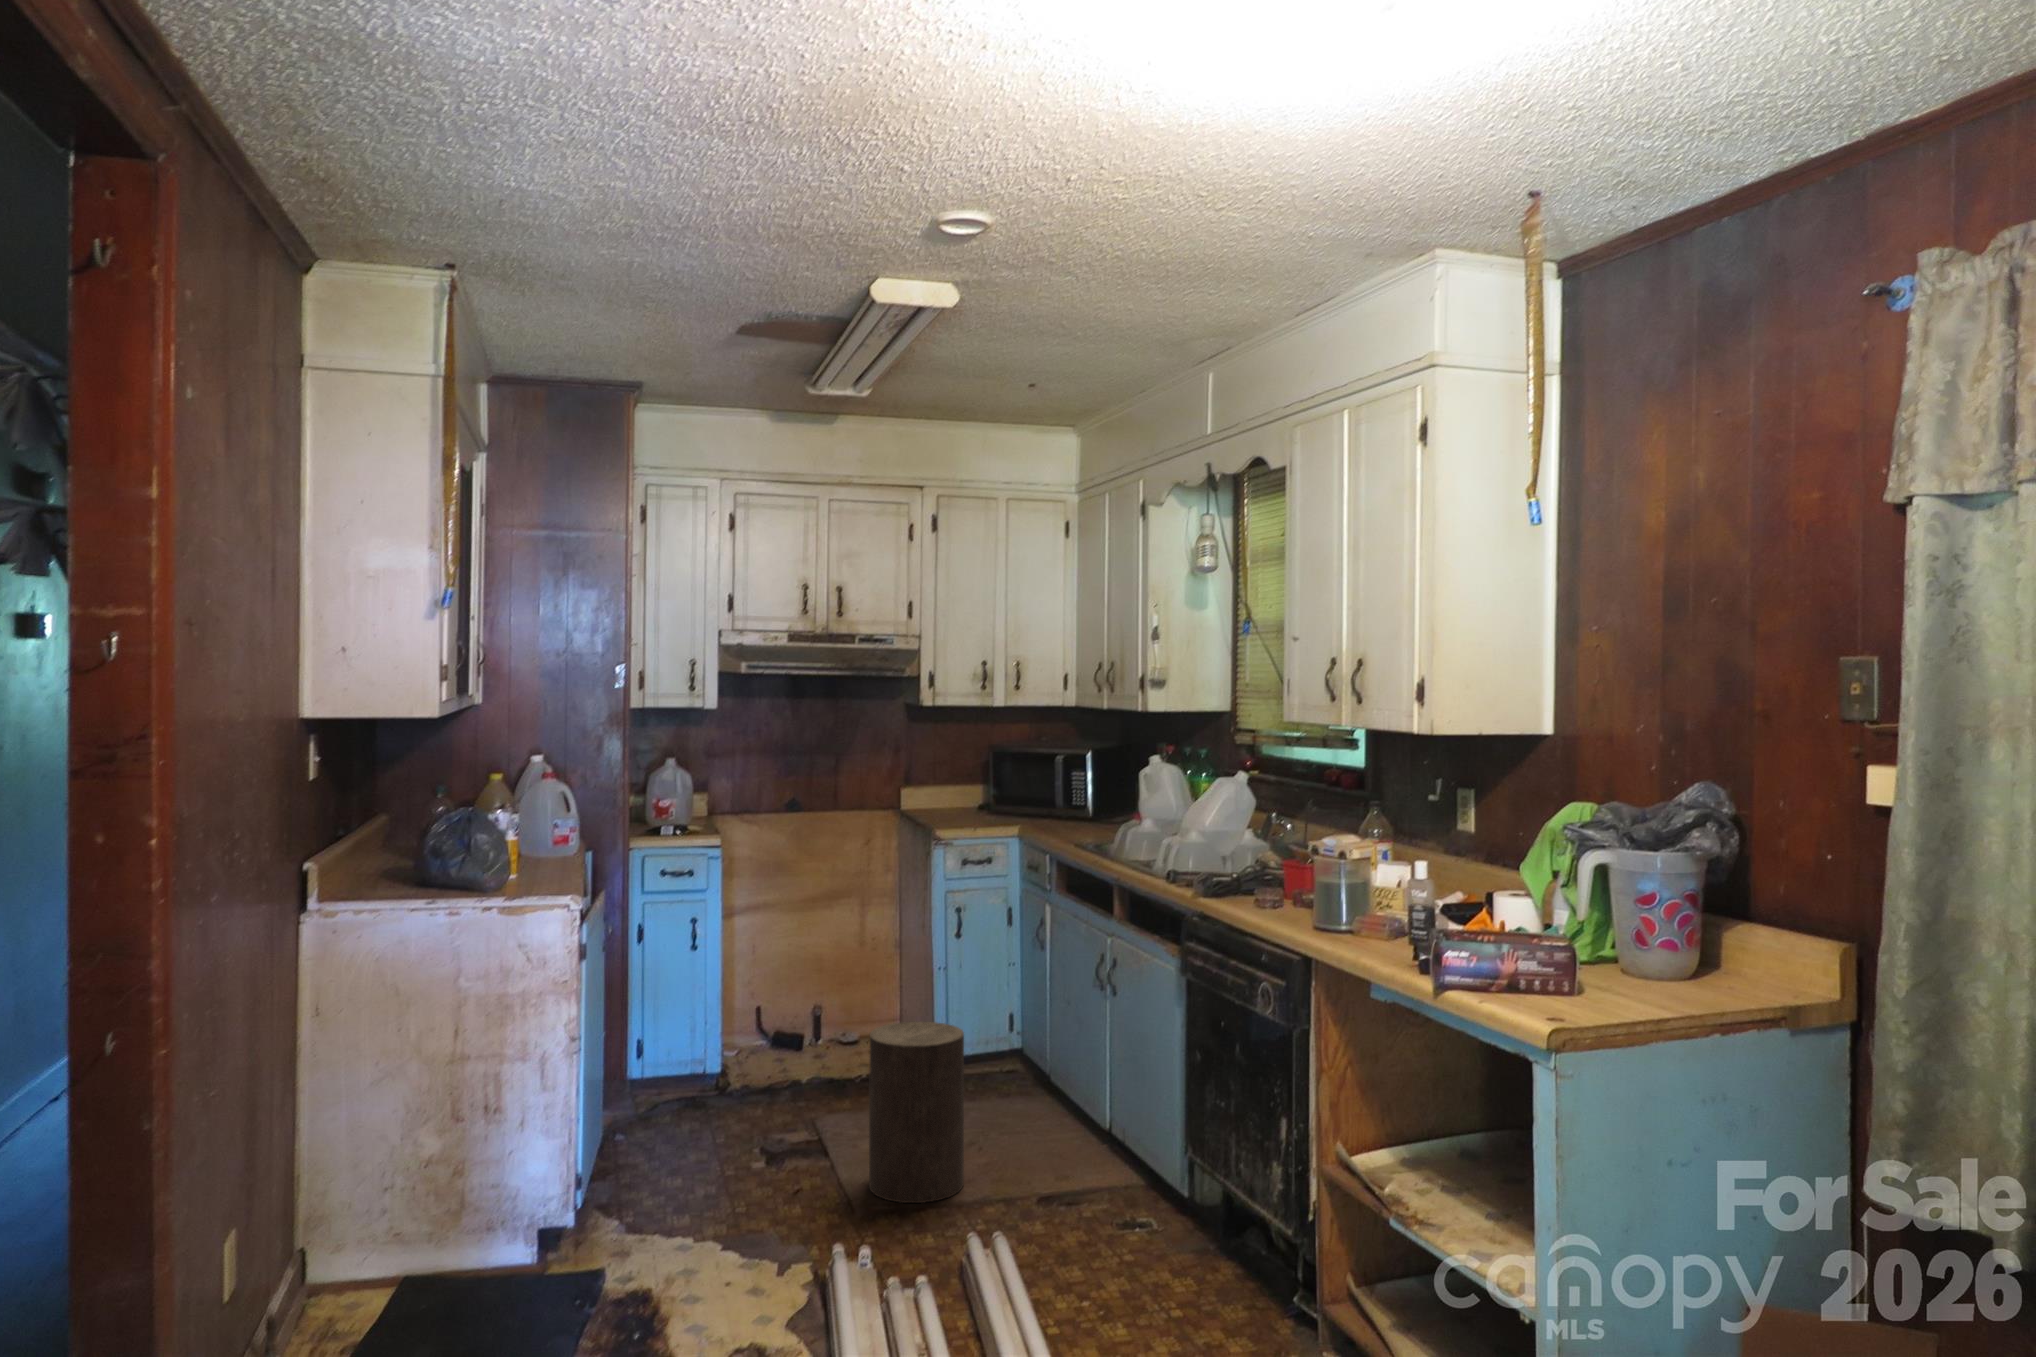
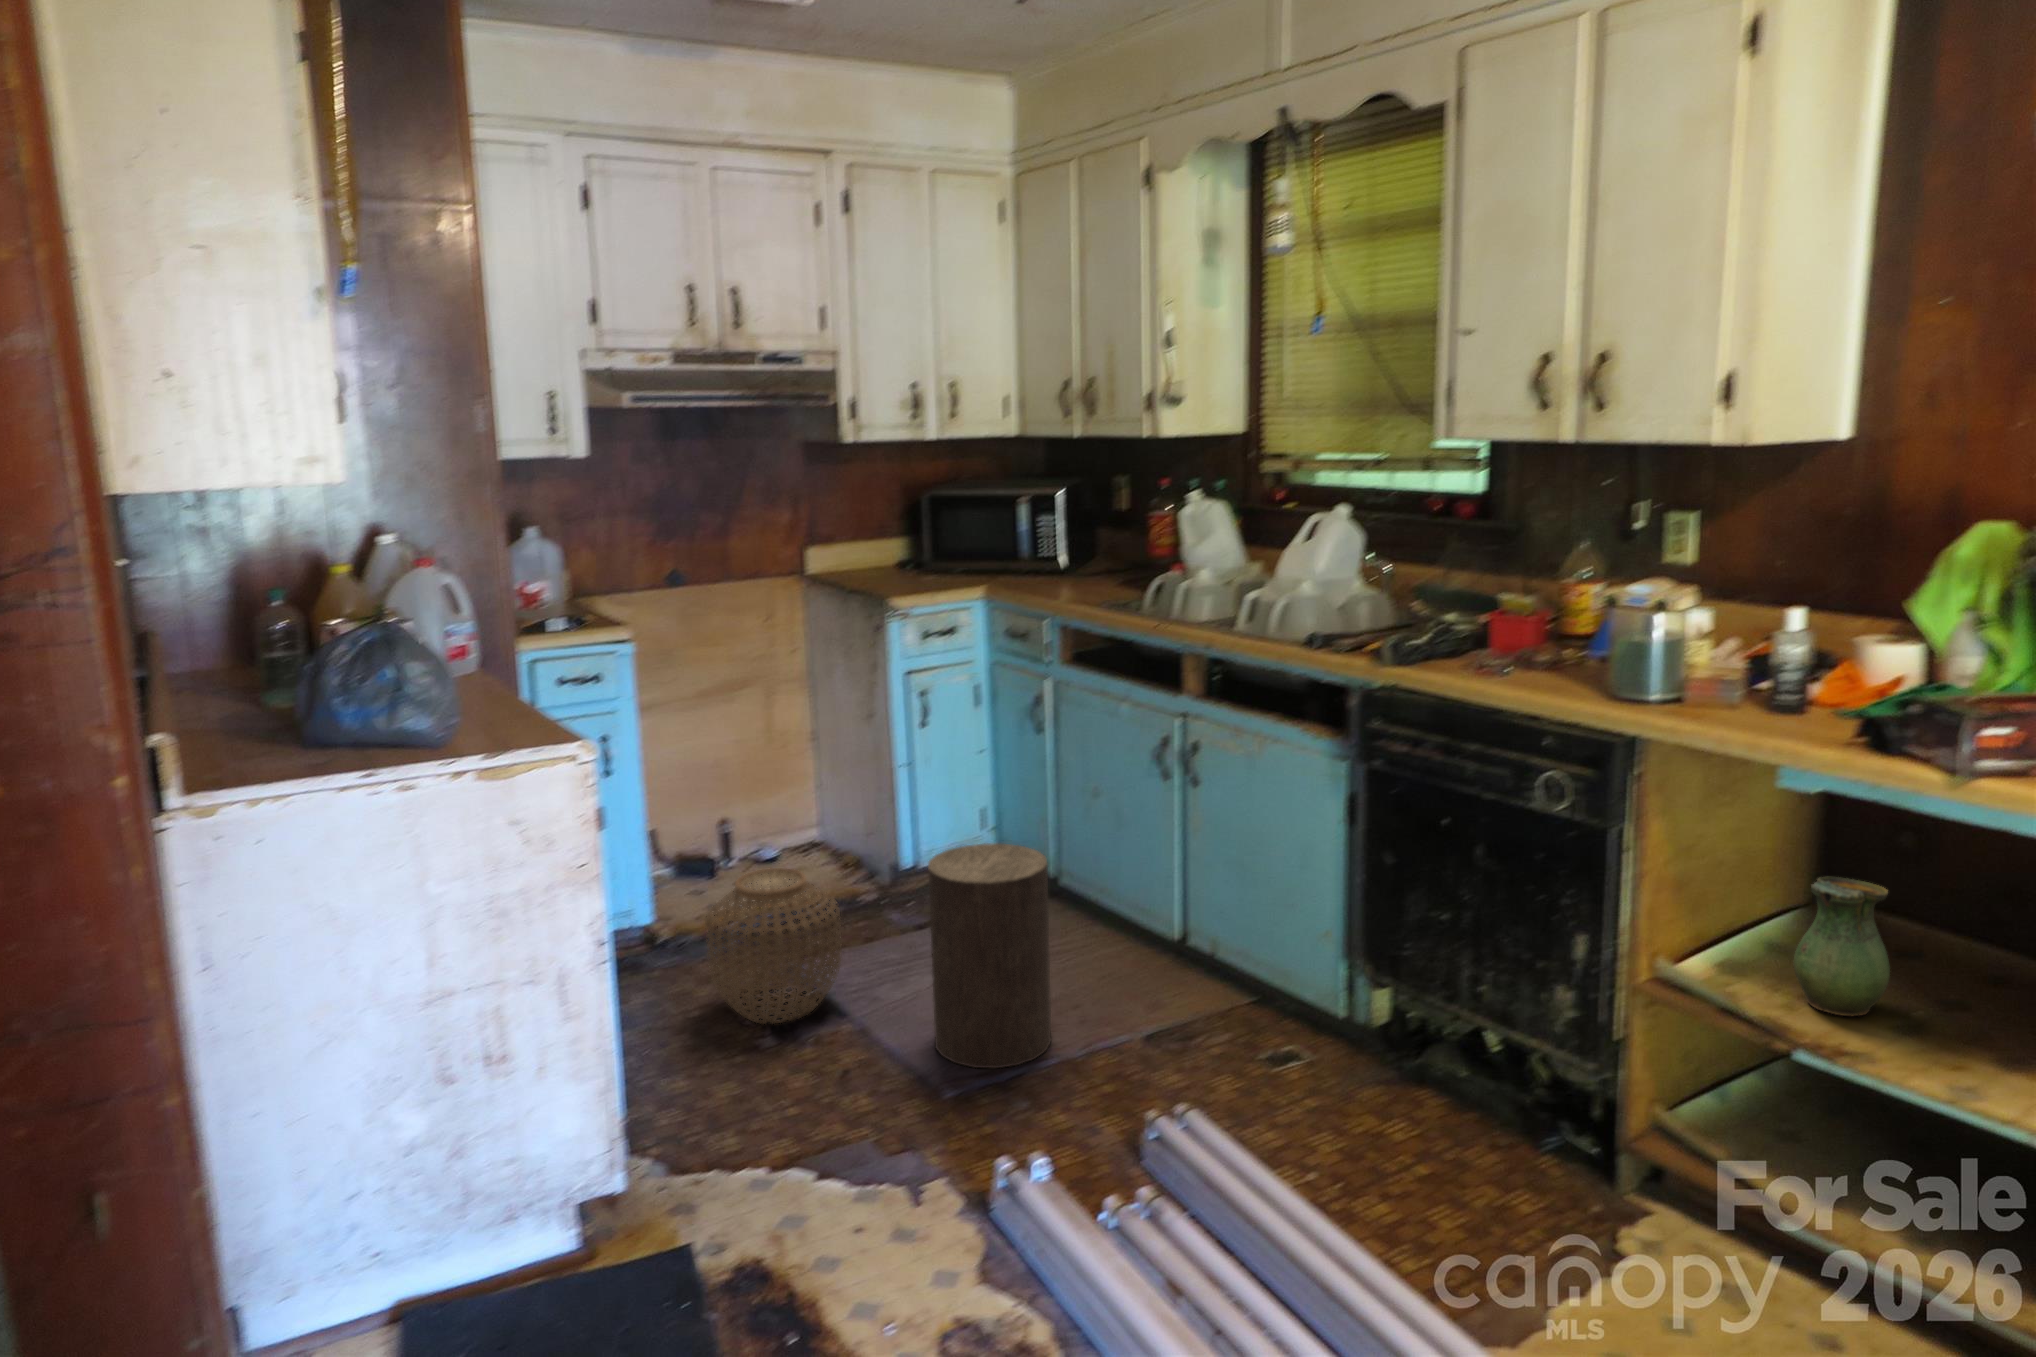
woven basket: none [724,1030,830,1154] -> present [706,868,842,1024]
pitcher: none [1418,1079,1491,1197] -> present [1793,877,1890,1016]

